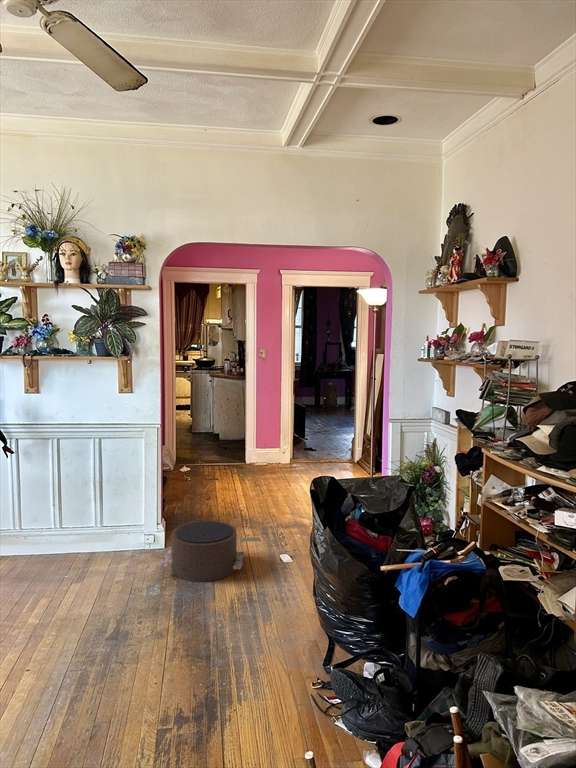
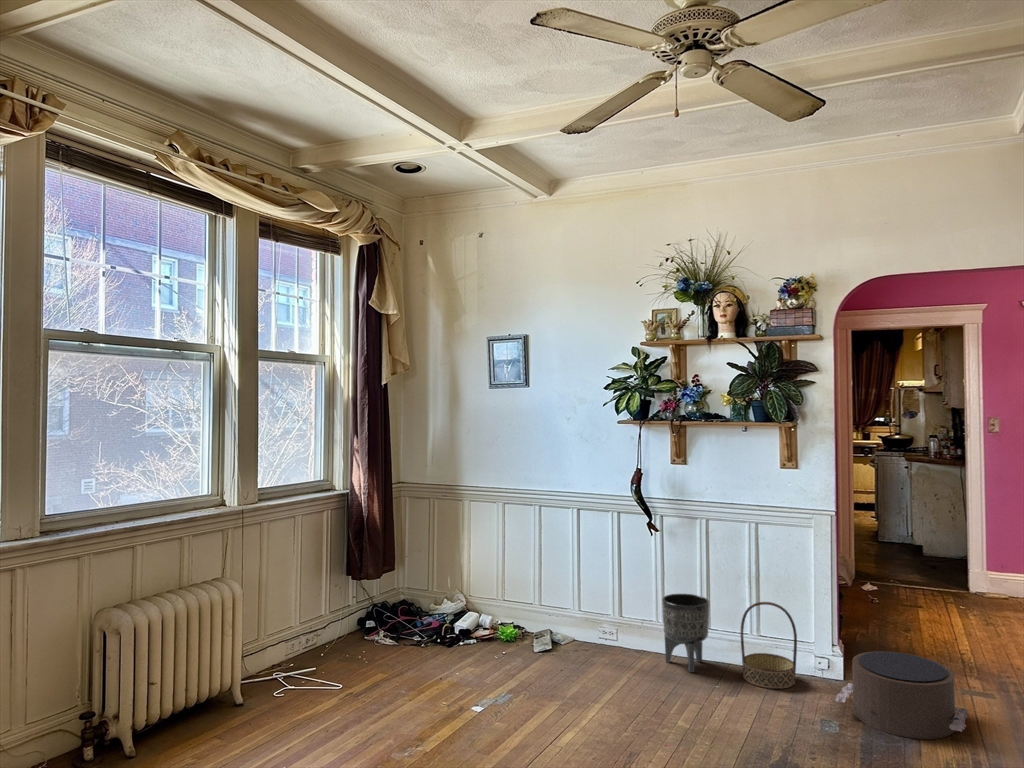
basket: none [88,500,132,568] -> present [741,602,797,689]
planter: none [18,503,61,569] -> present [662,594,709,673]

